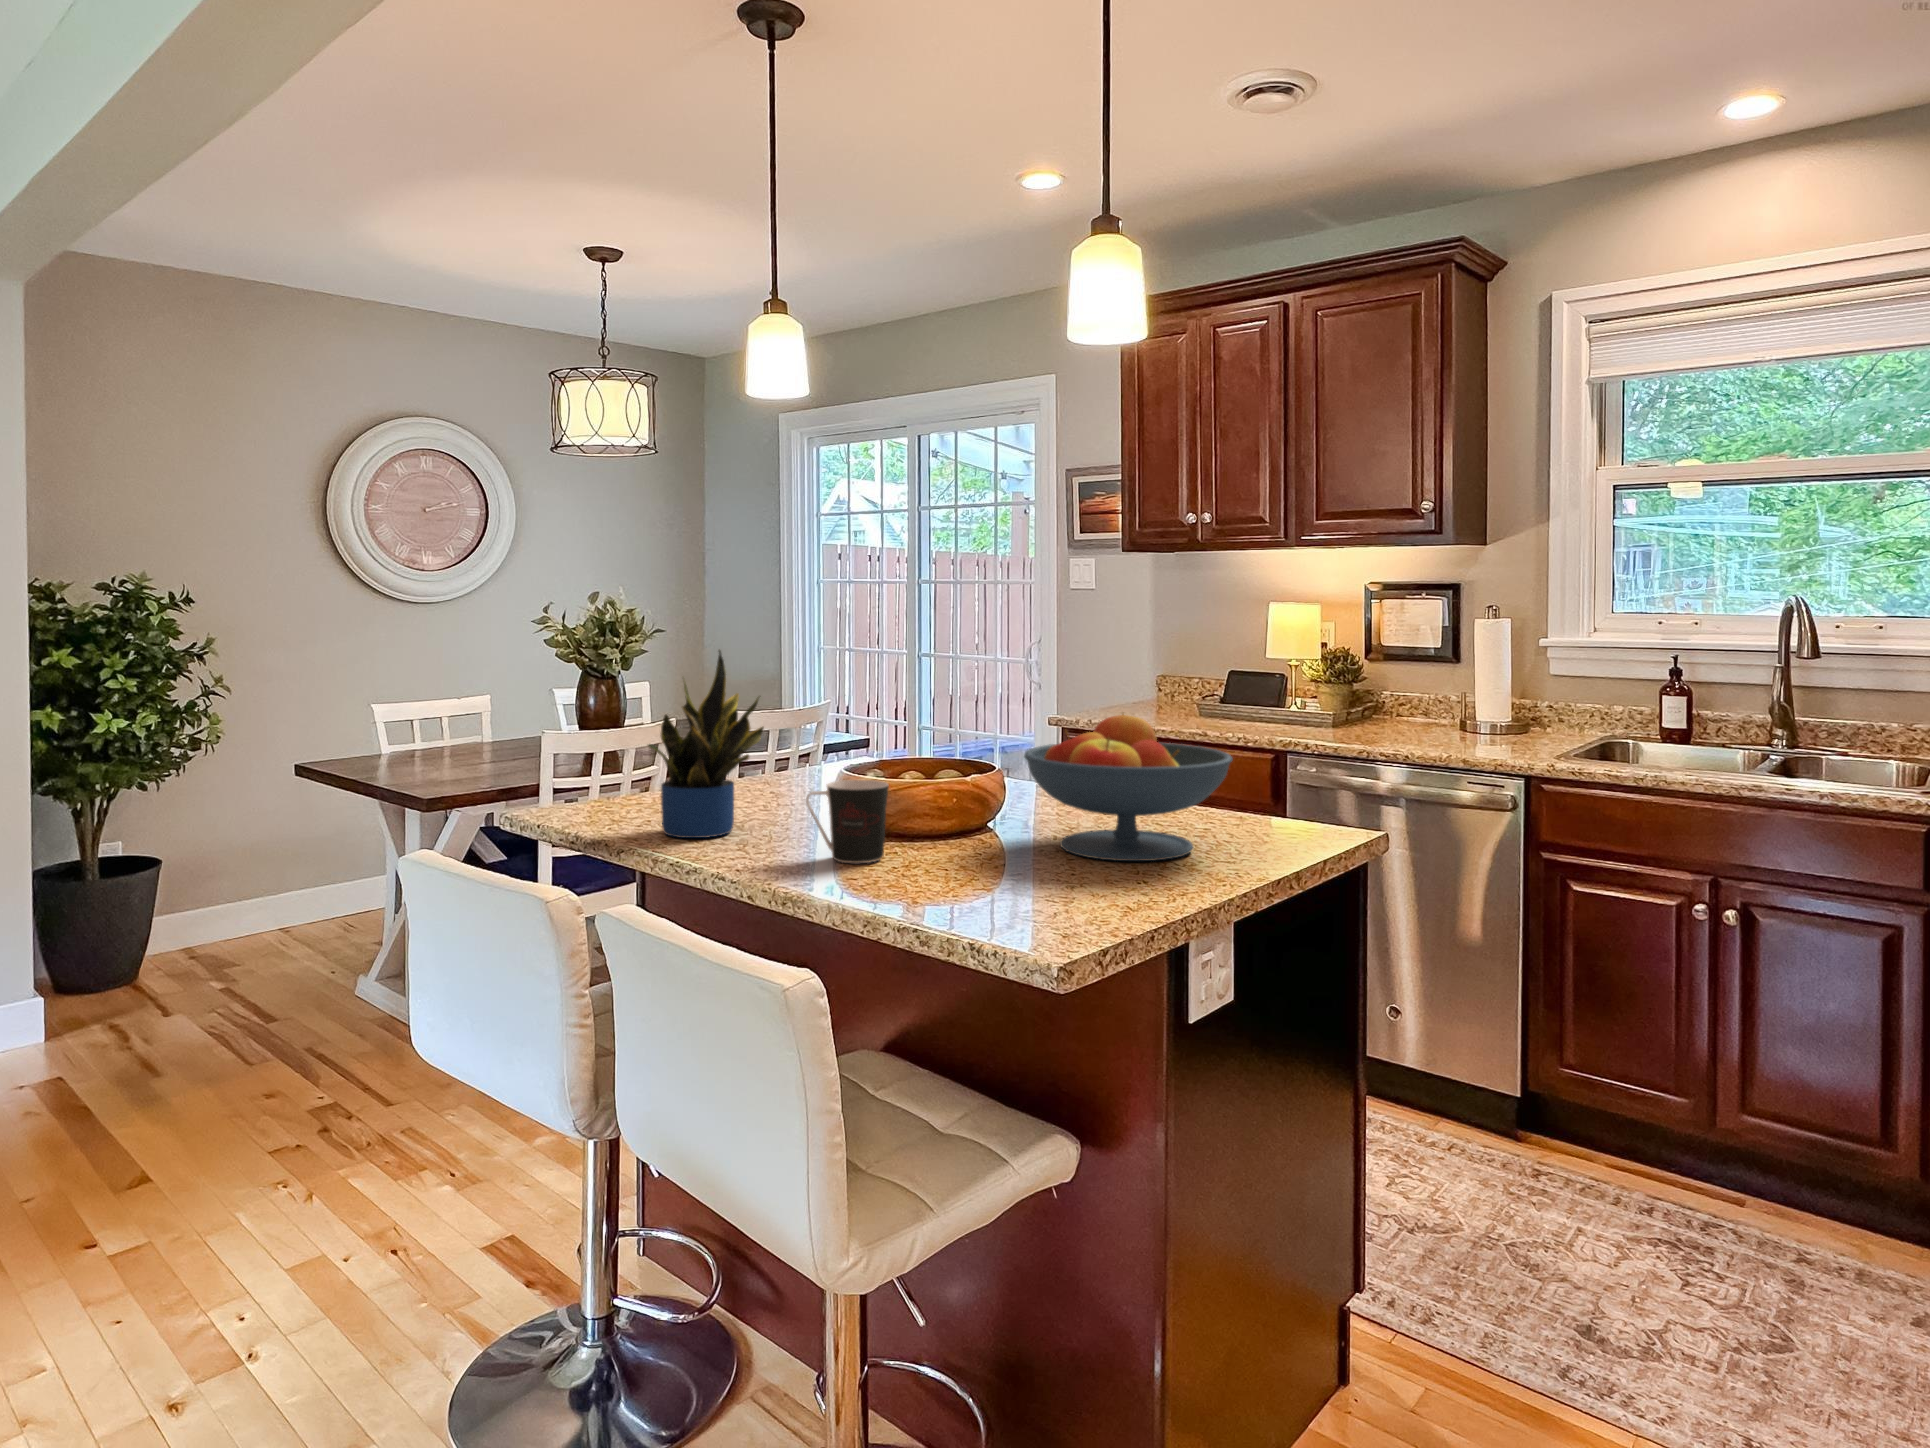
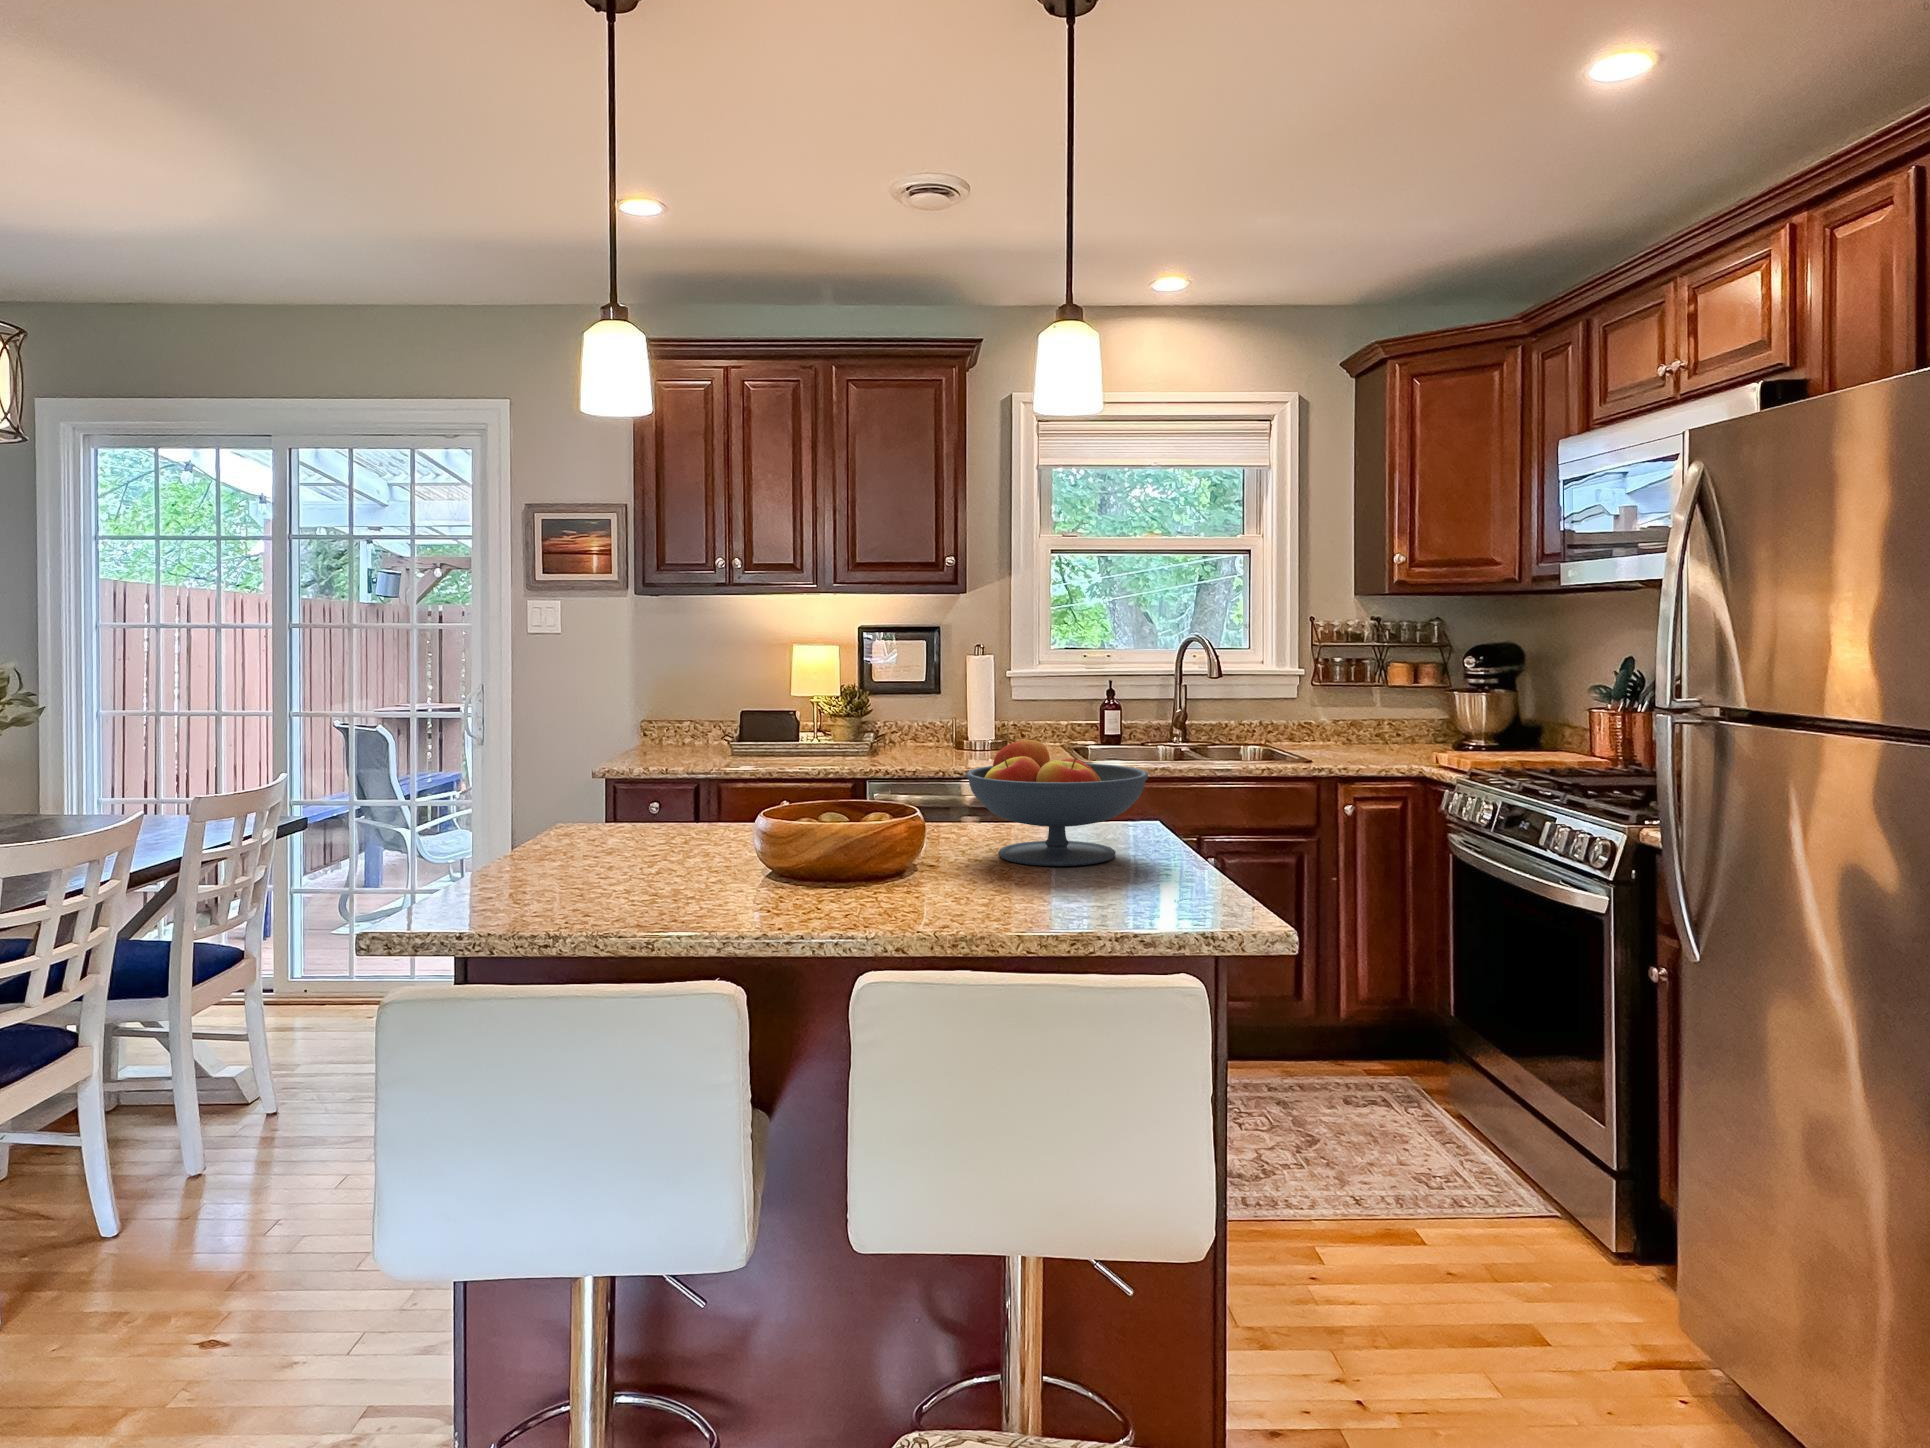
potted plant: present [649,650,764,838] -> none [623,693,767,913]
coffee cup: present [806,780,889,863] -> none [864,818,940,903]

